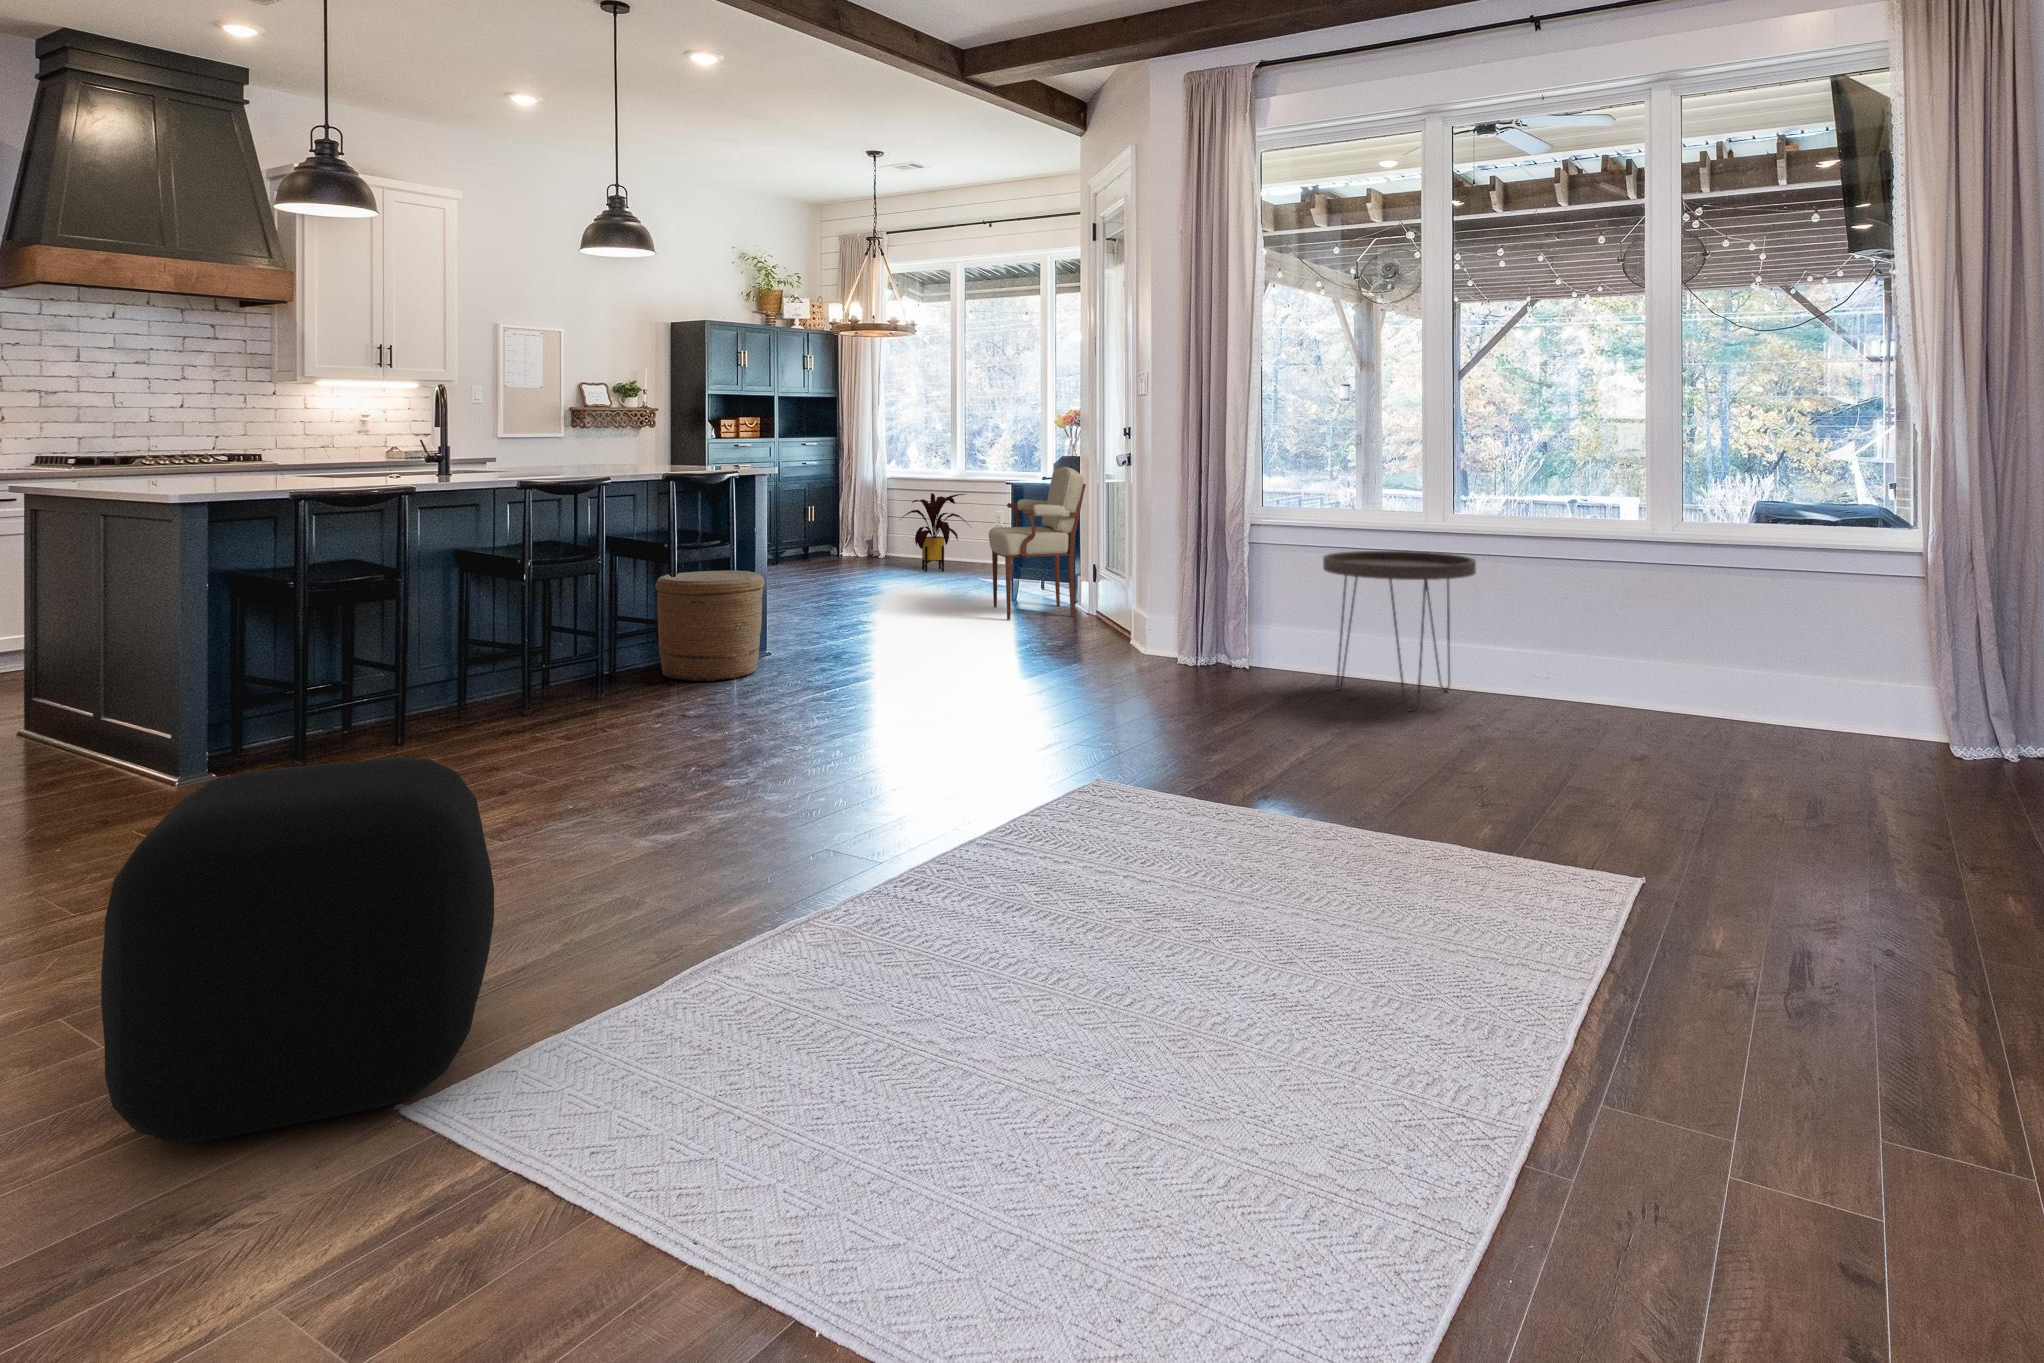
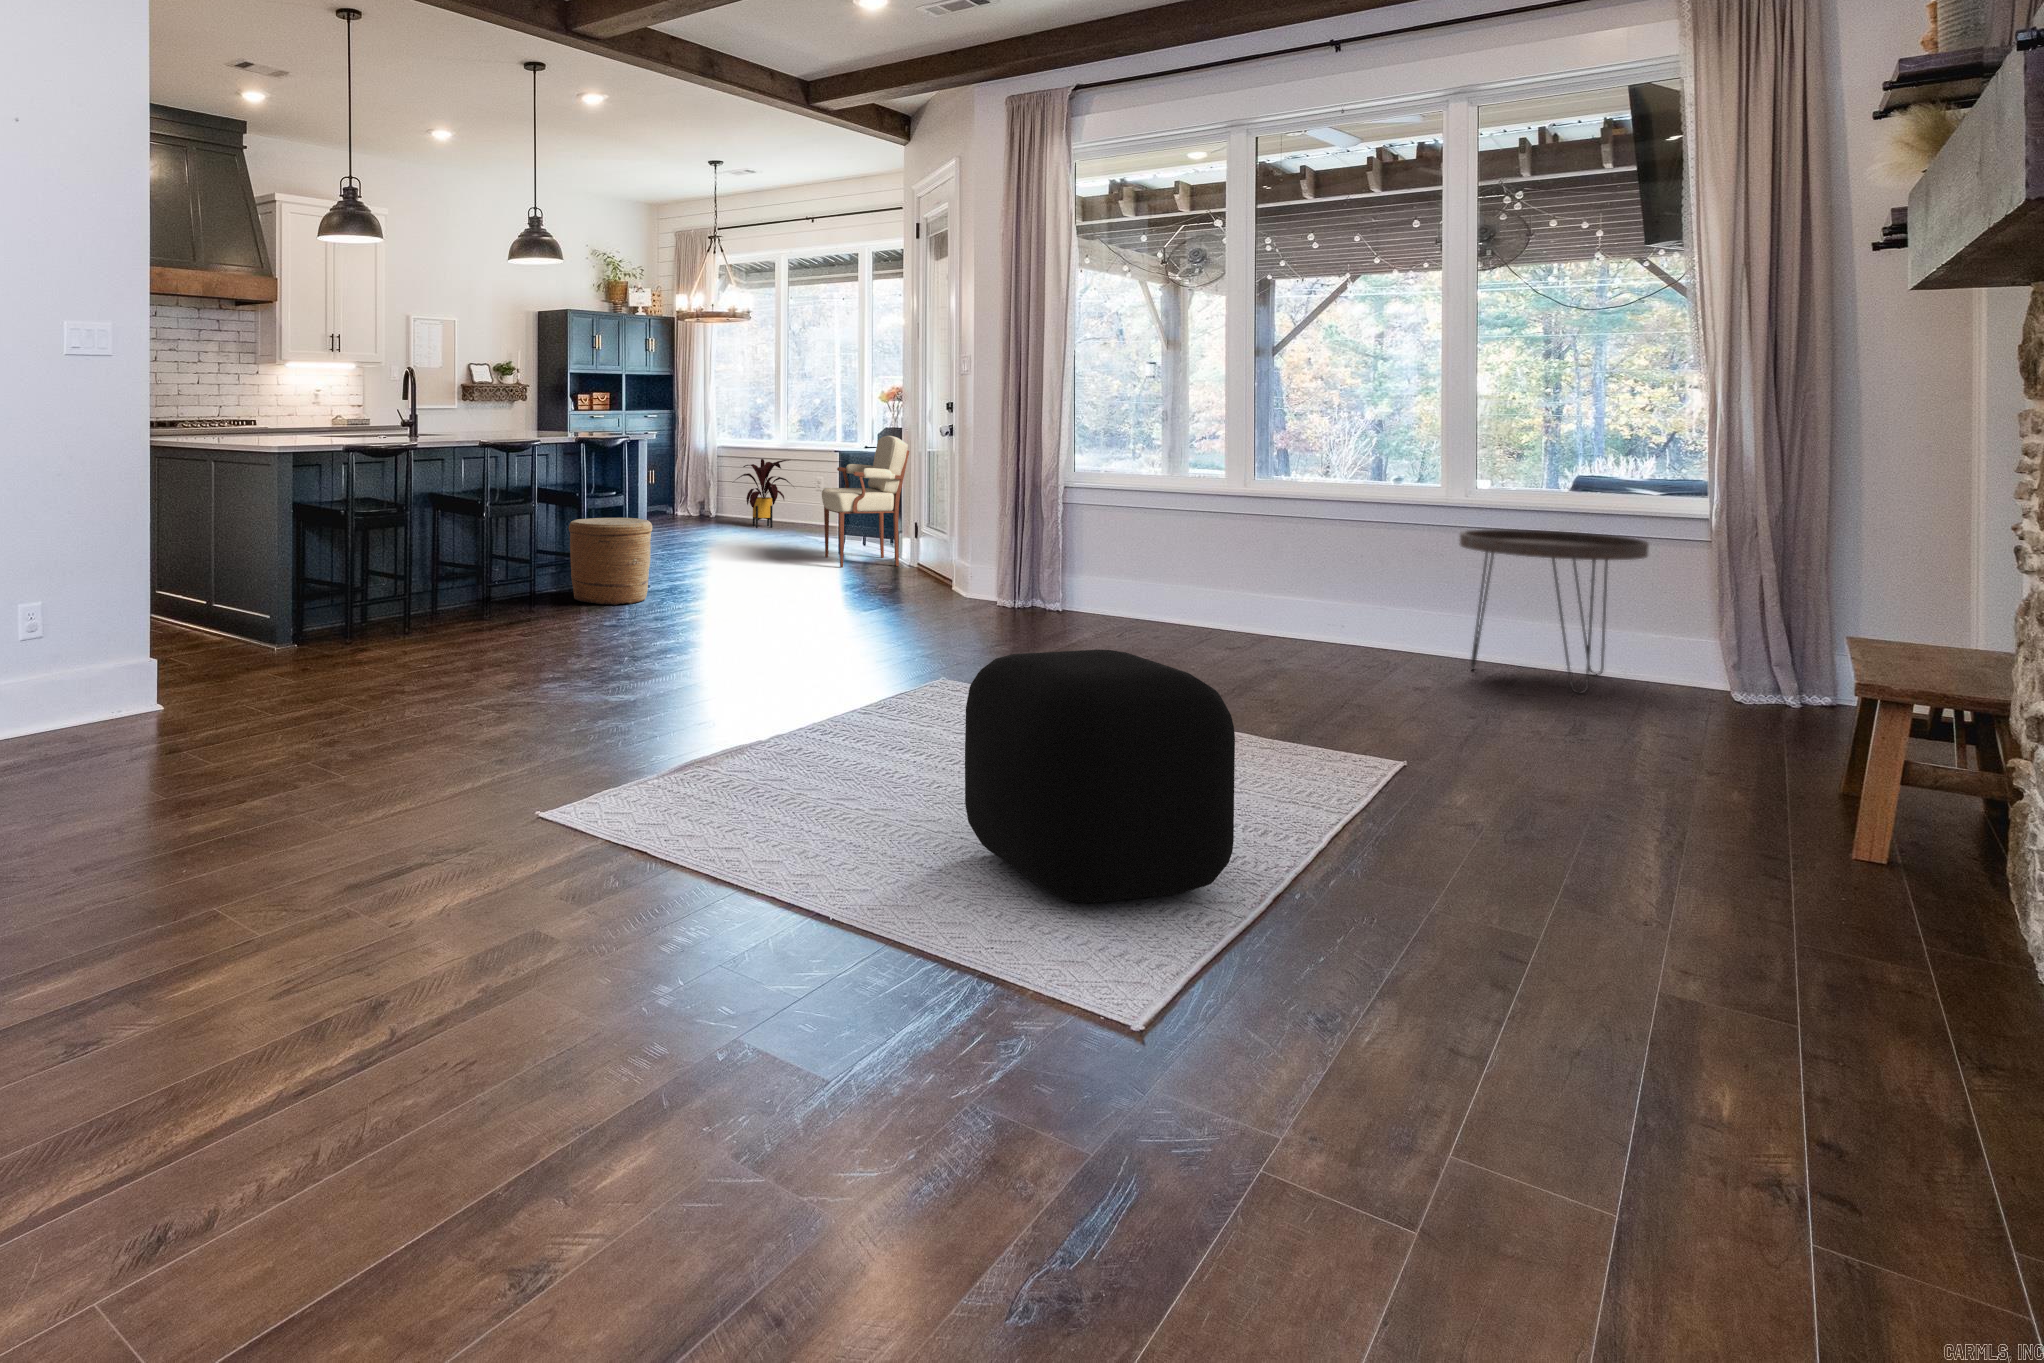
side table: present [1323,551,1476,711] -> present [1460,529,1649,693]
ottoman: present [101,757,494,1142] -> present [965,650,1235,903]

